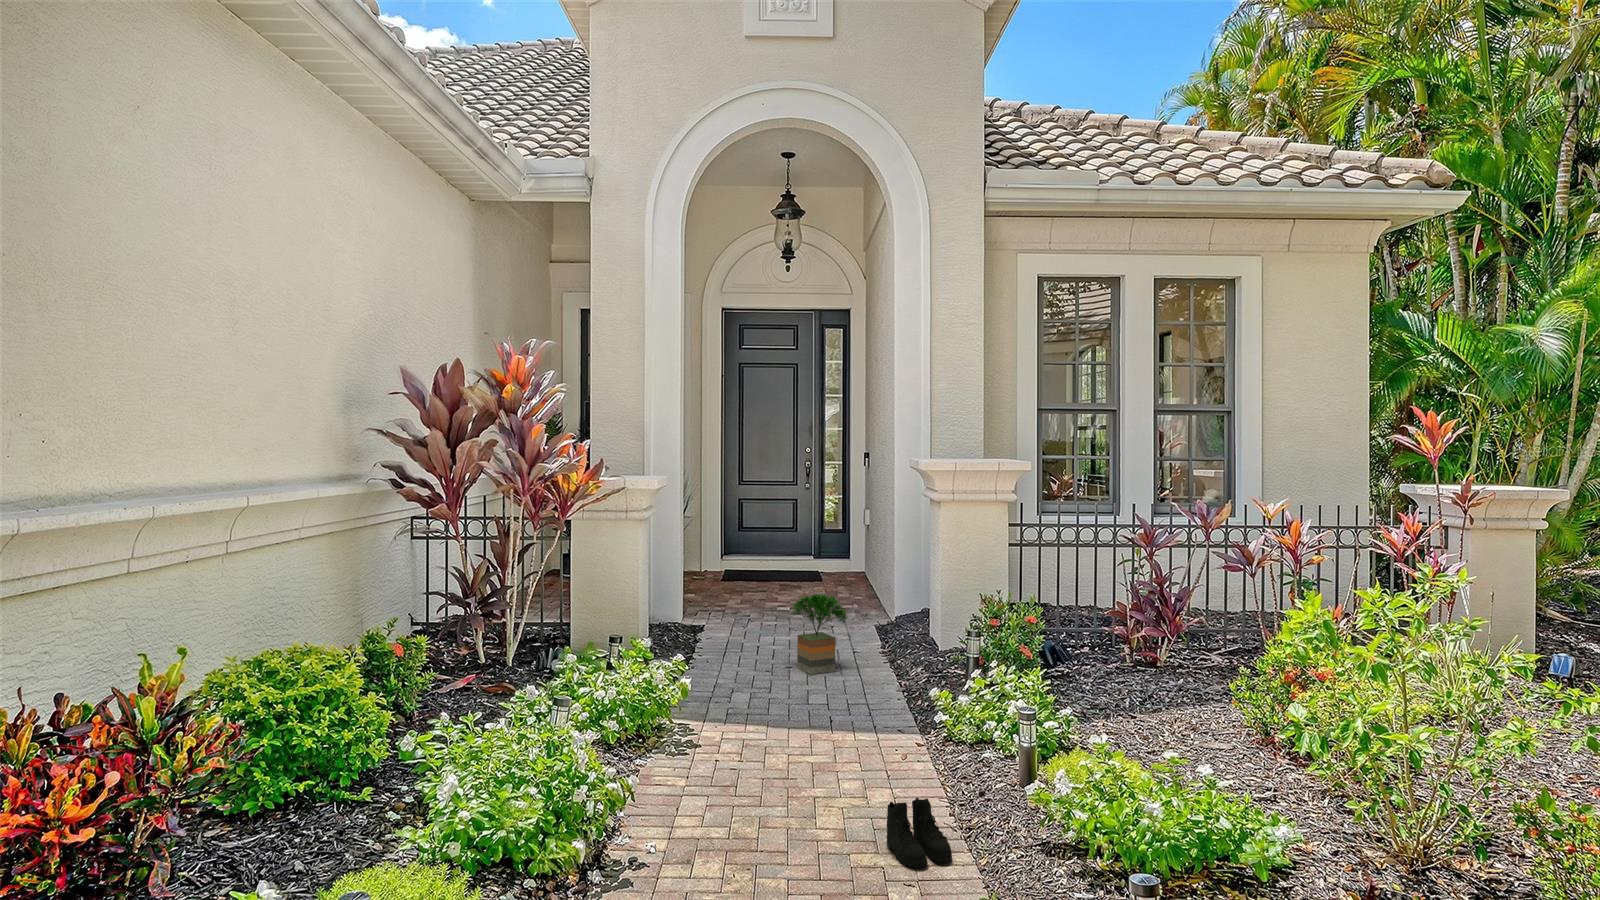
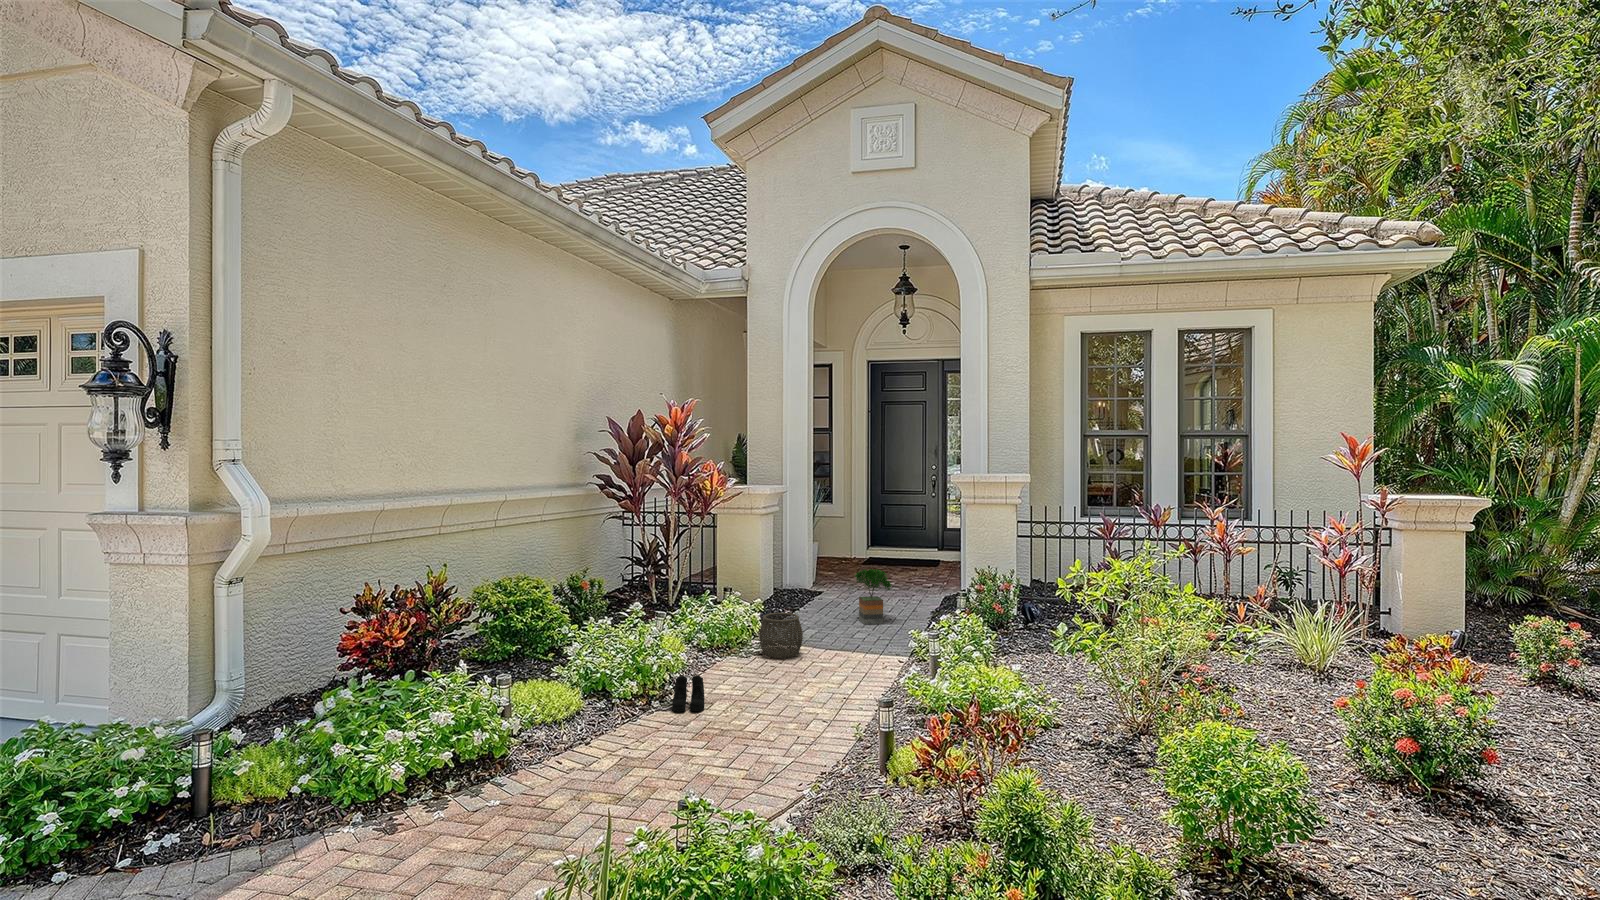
woven basket: none [699,672,768,746] -> present [759,613,803,658]
boots: present [887,798,952,868] -> present [672,676,705,712]

